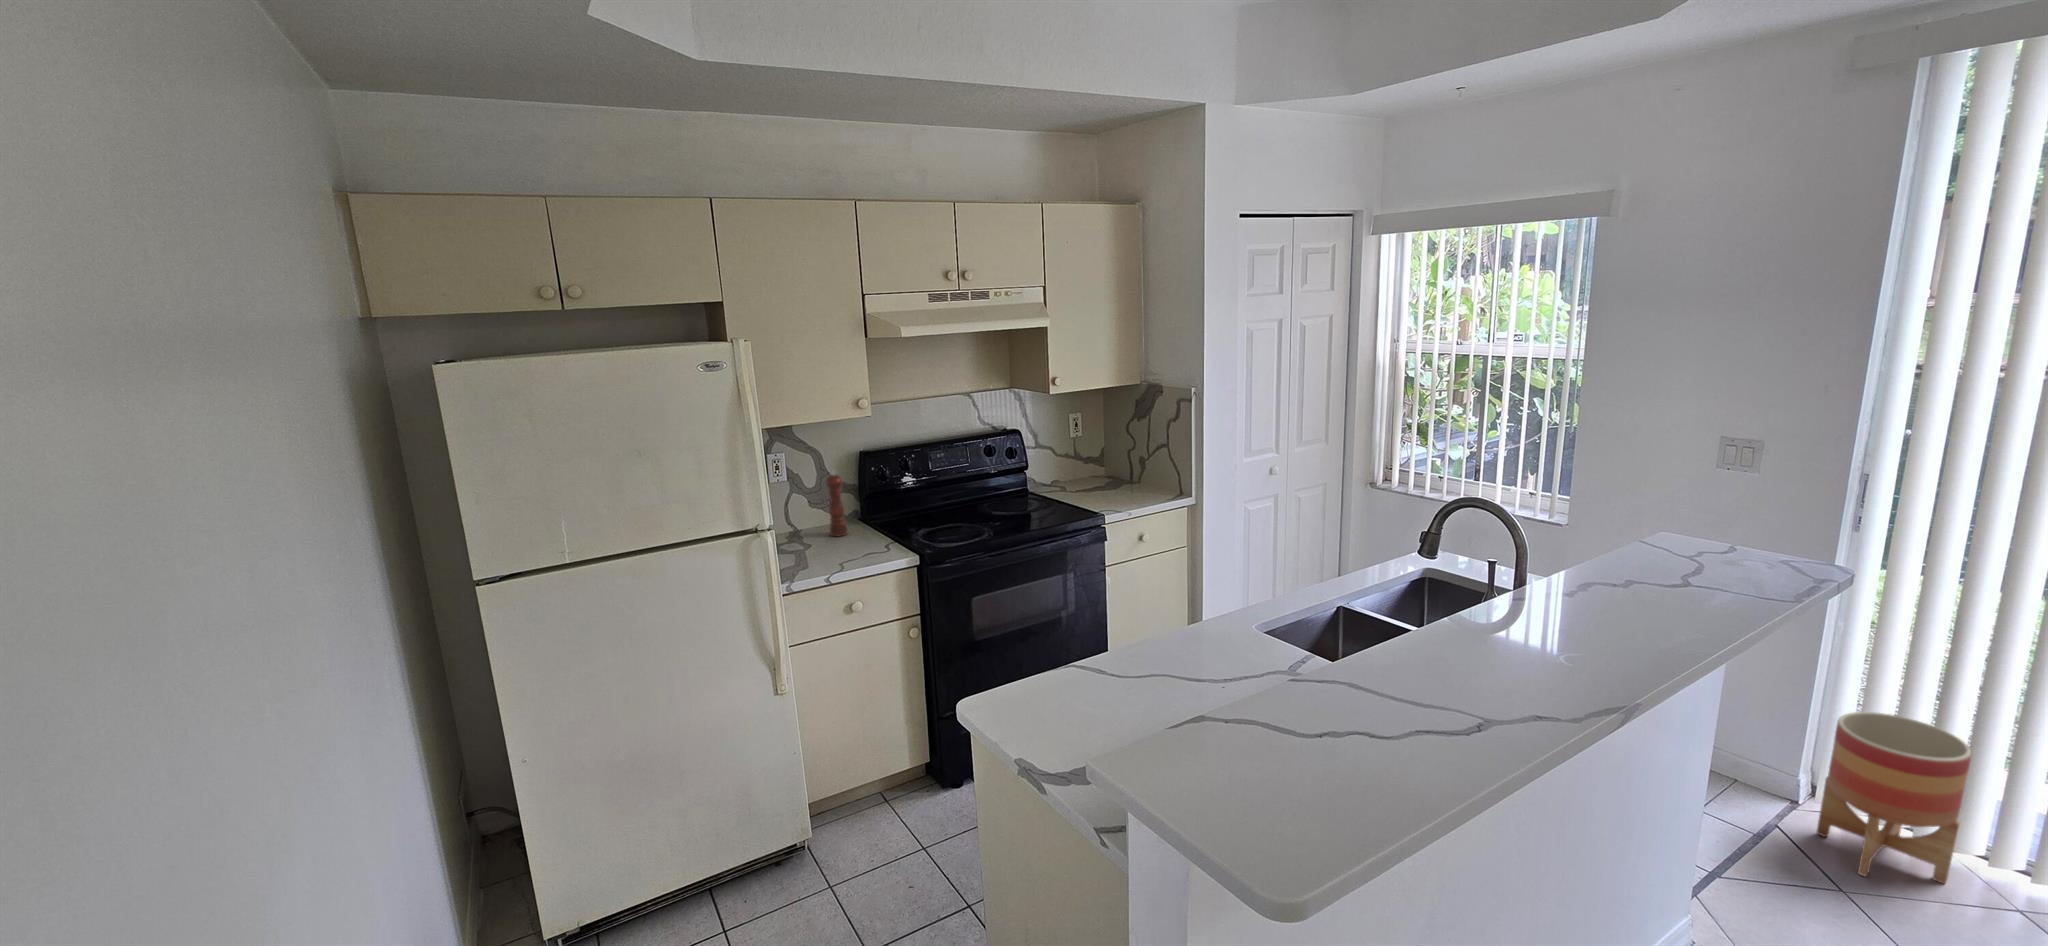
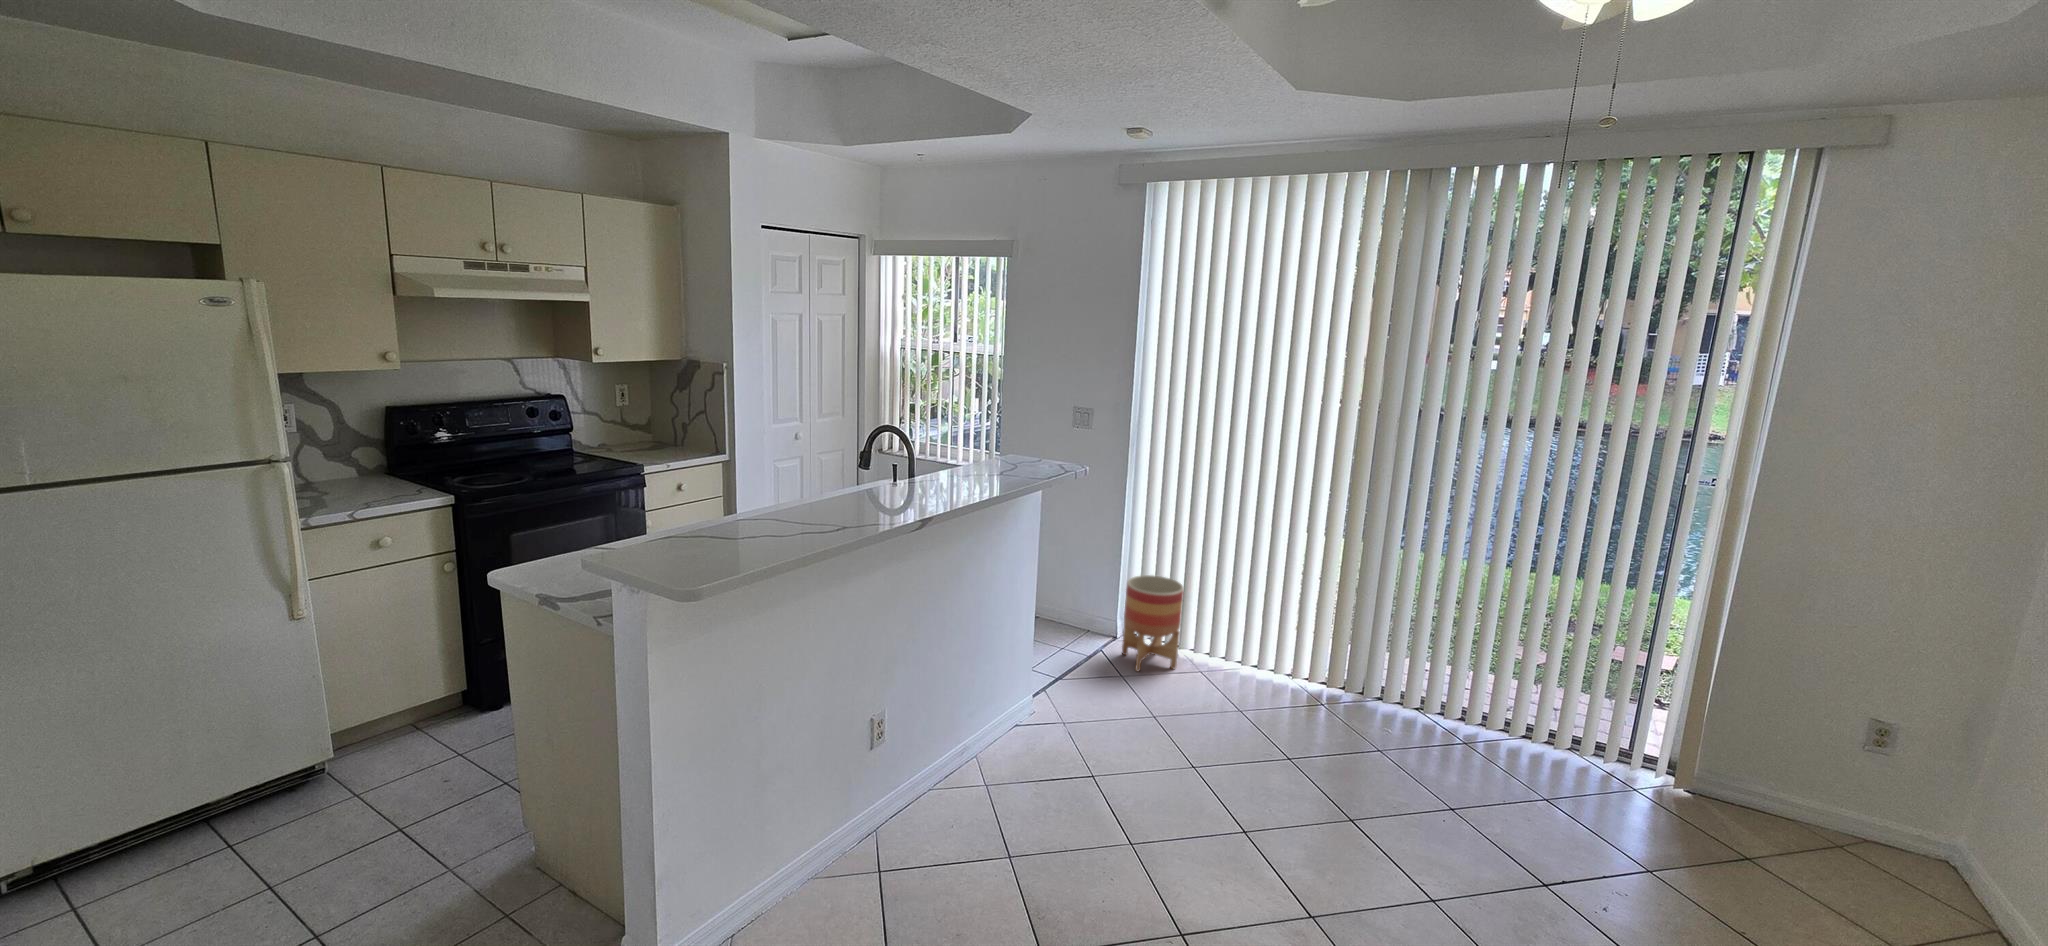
pepper mill: present [825,470,847,537] -> none [346,420,373,484]

